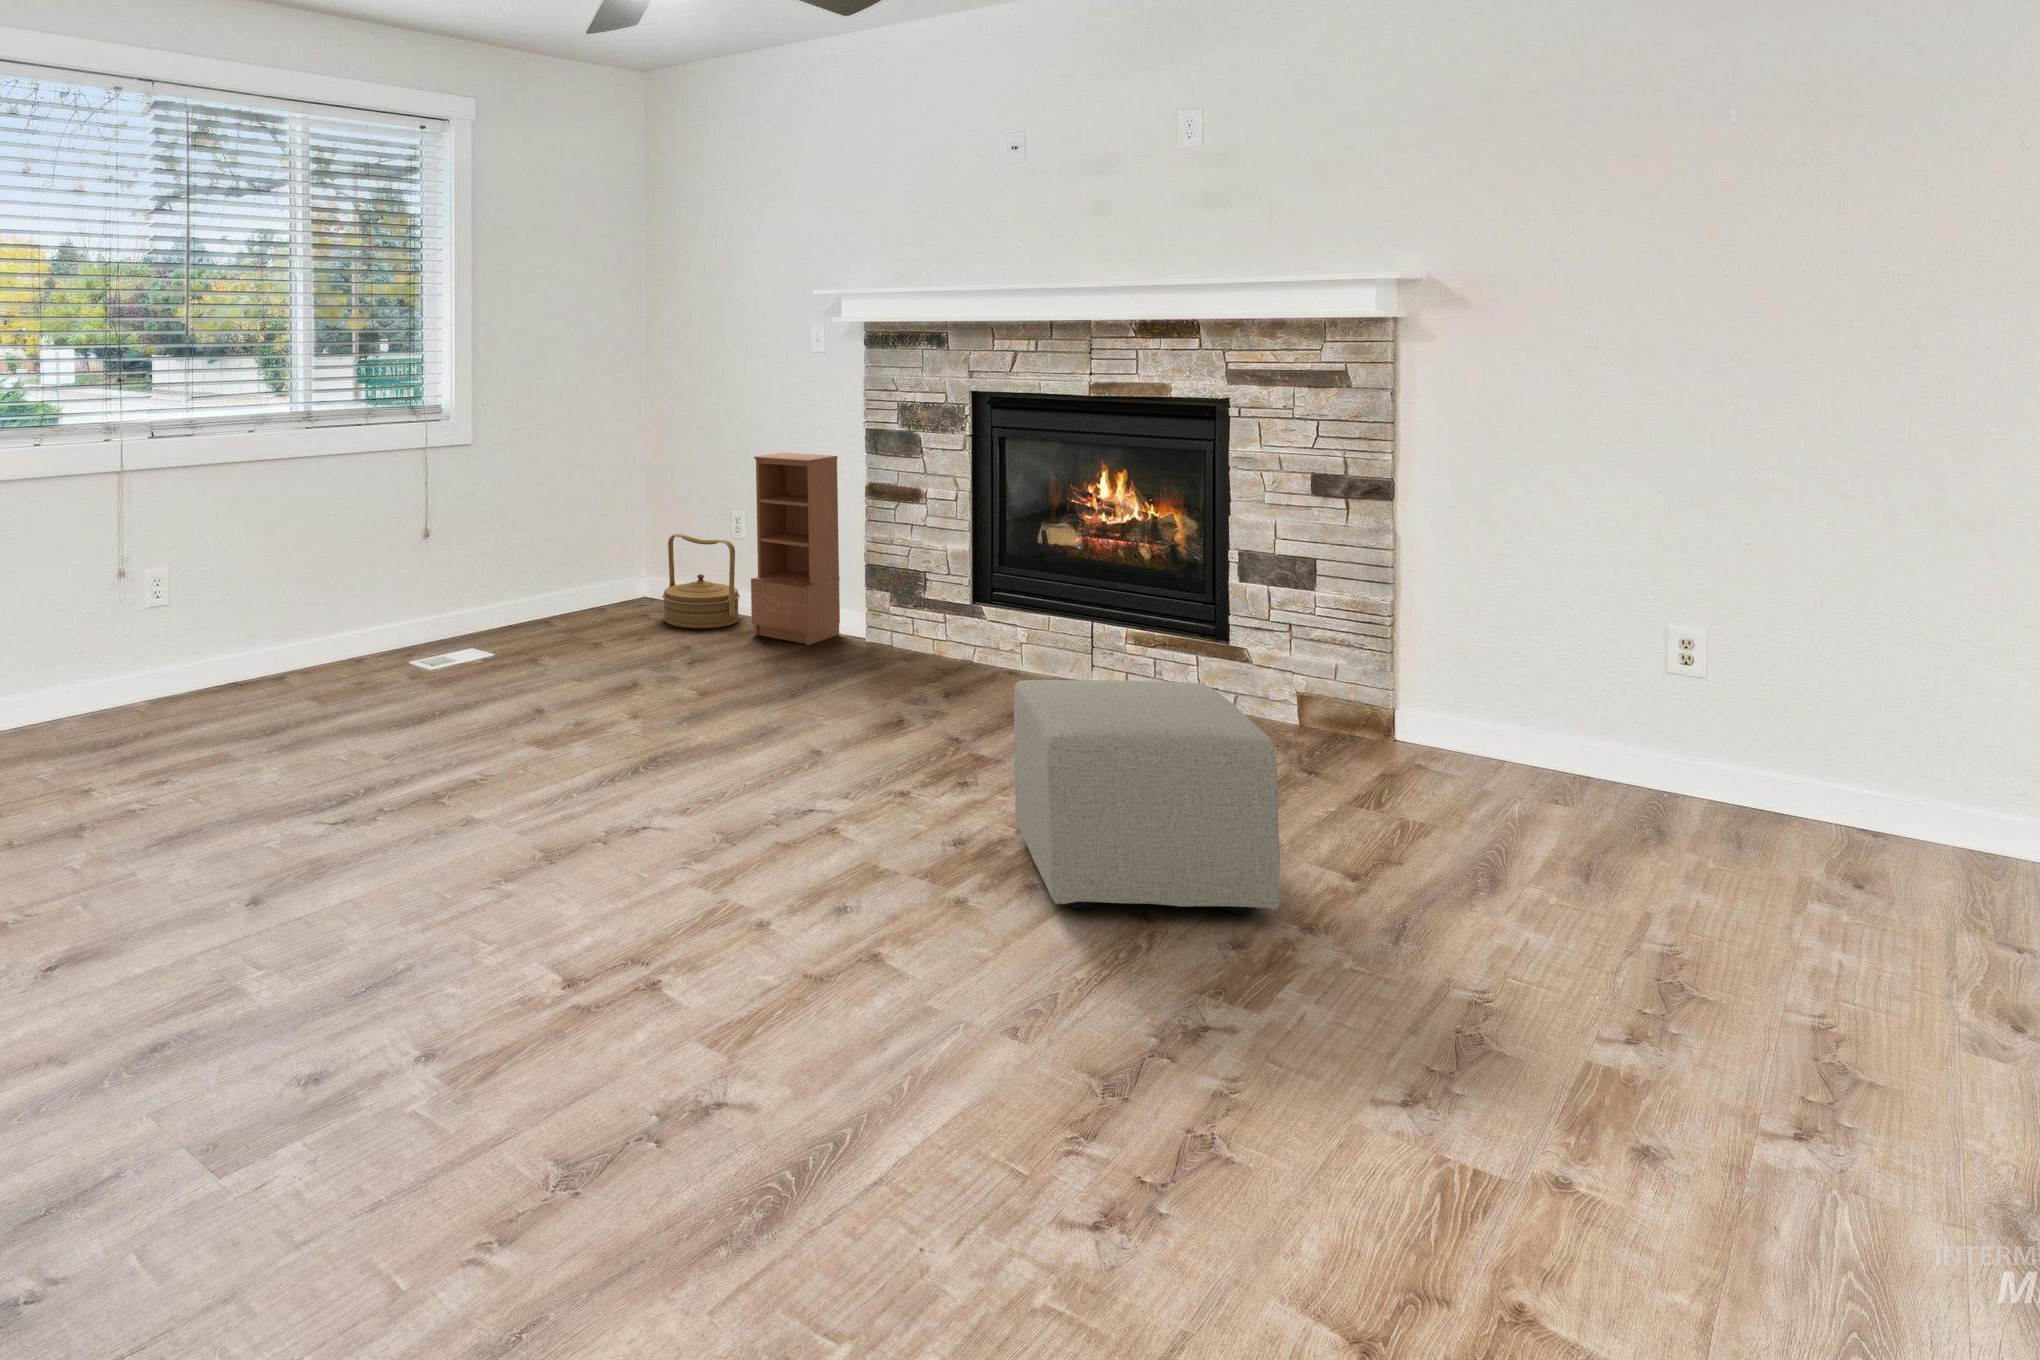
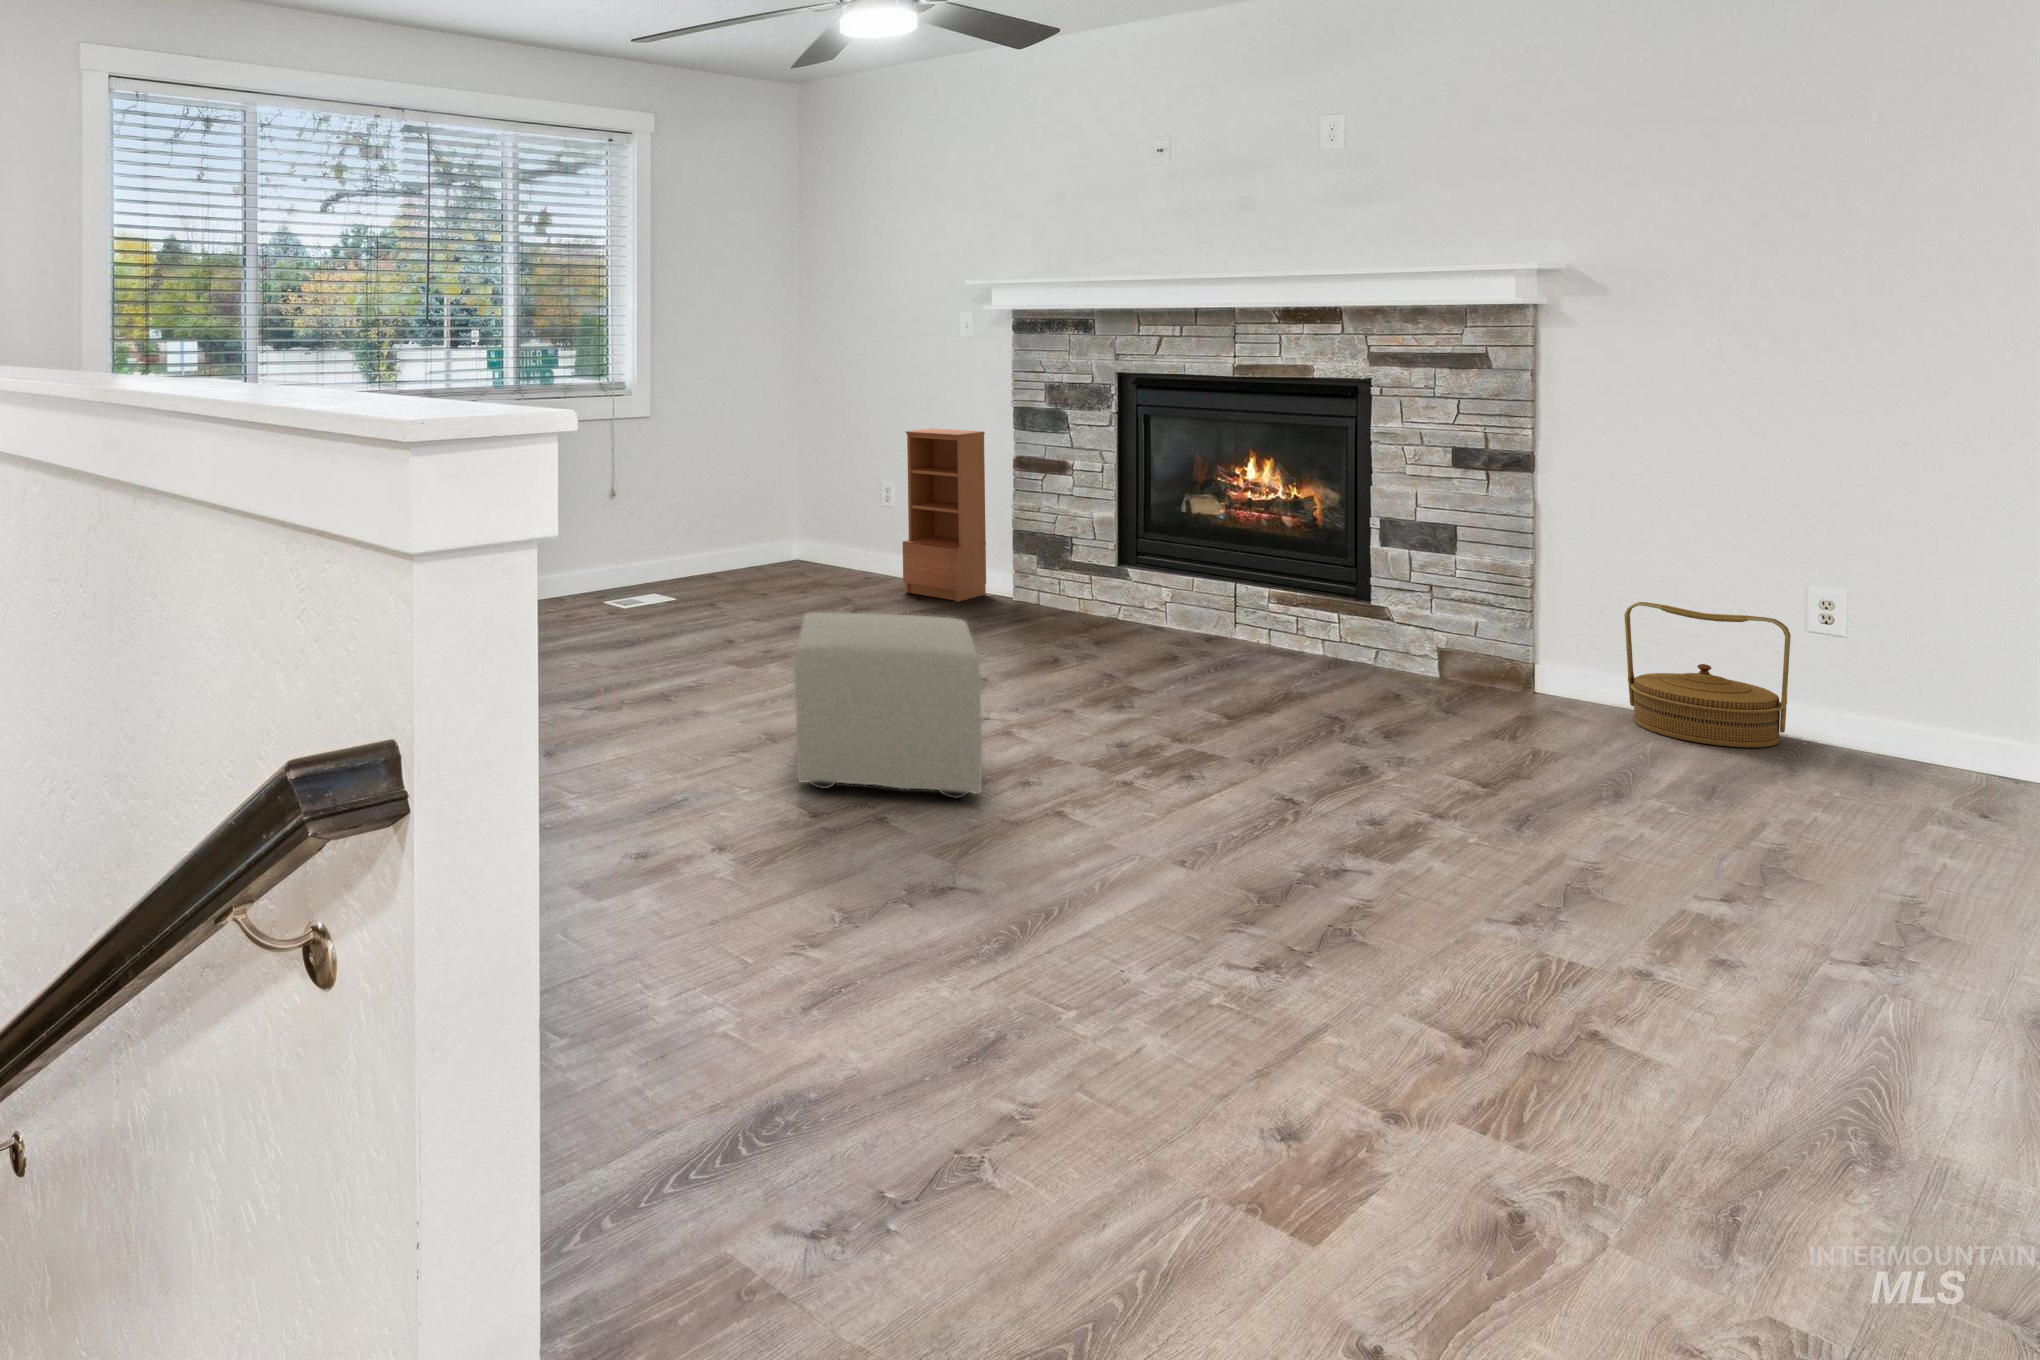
woven basket: present [662,534,740,628] -> present [1624,602,1791,748]
ottoman: present [1014,680,1280,914] -> present [794,612,982,799]

